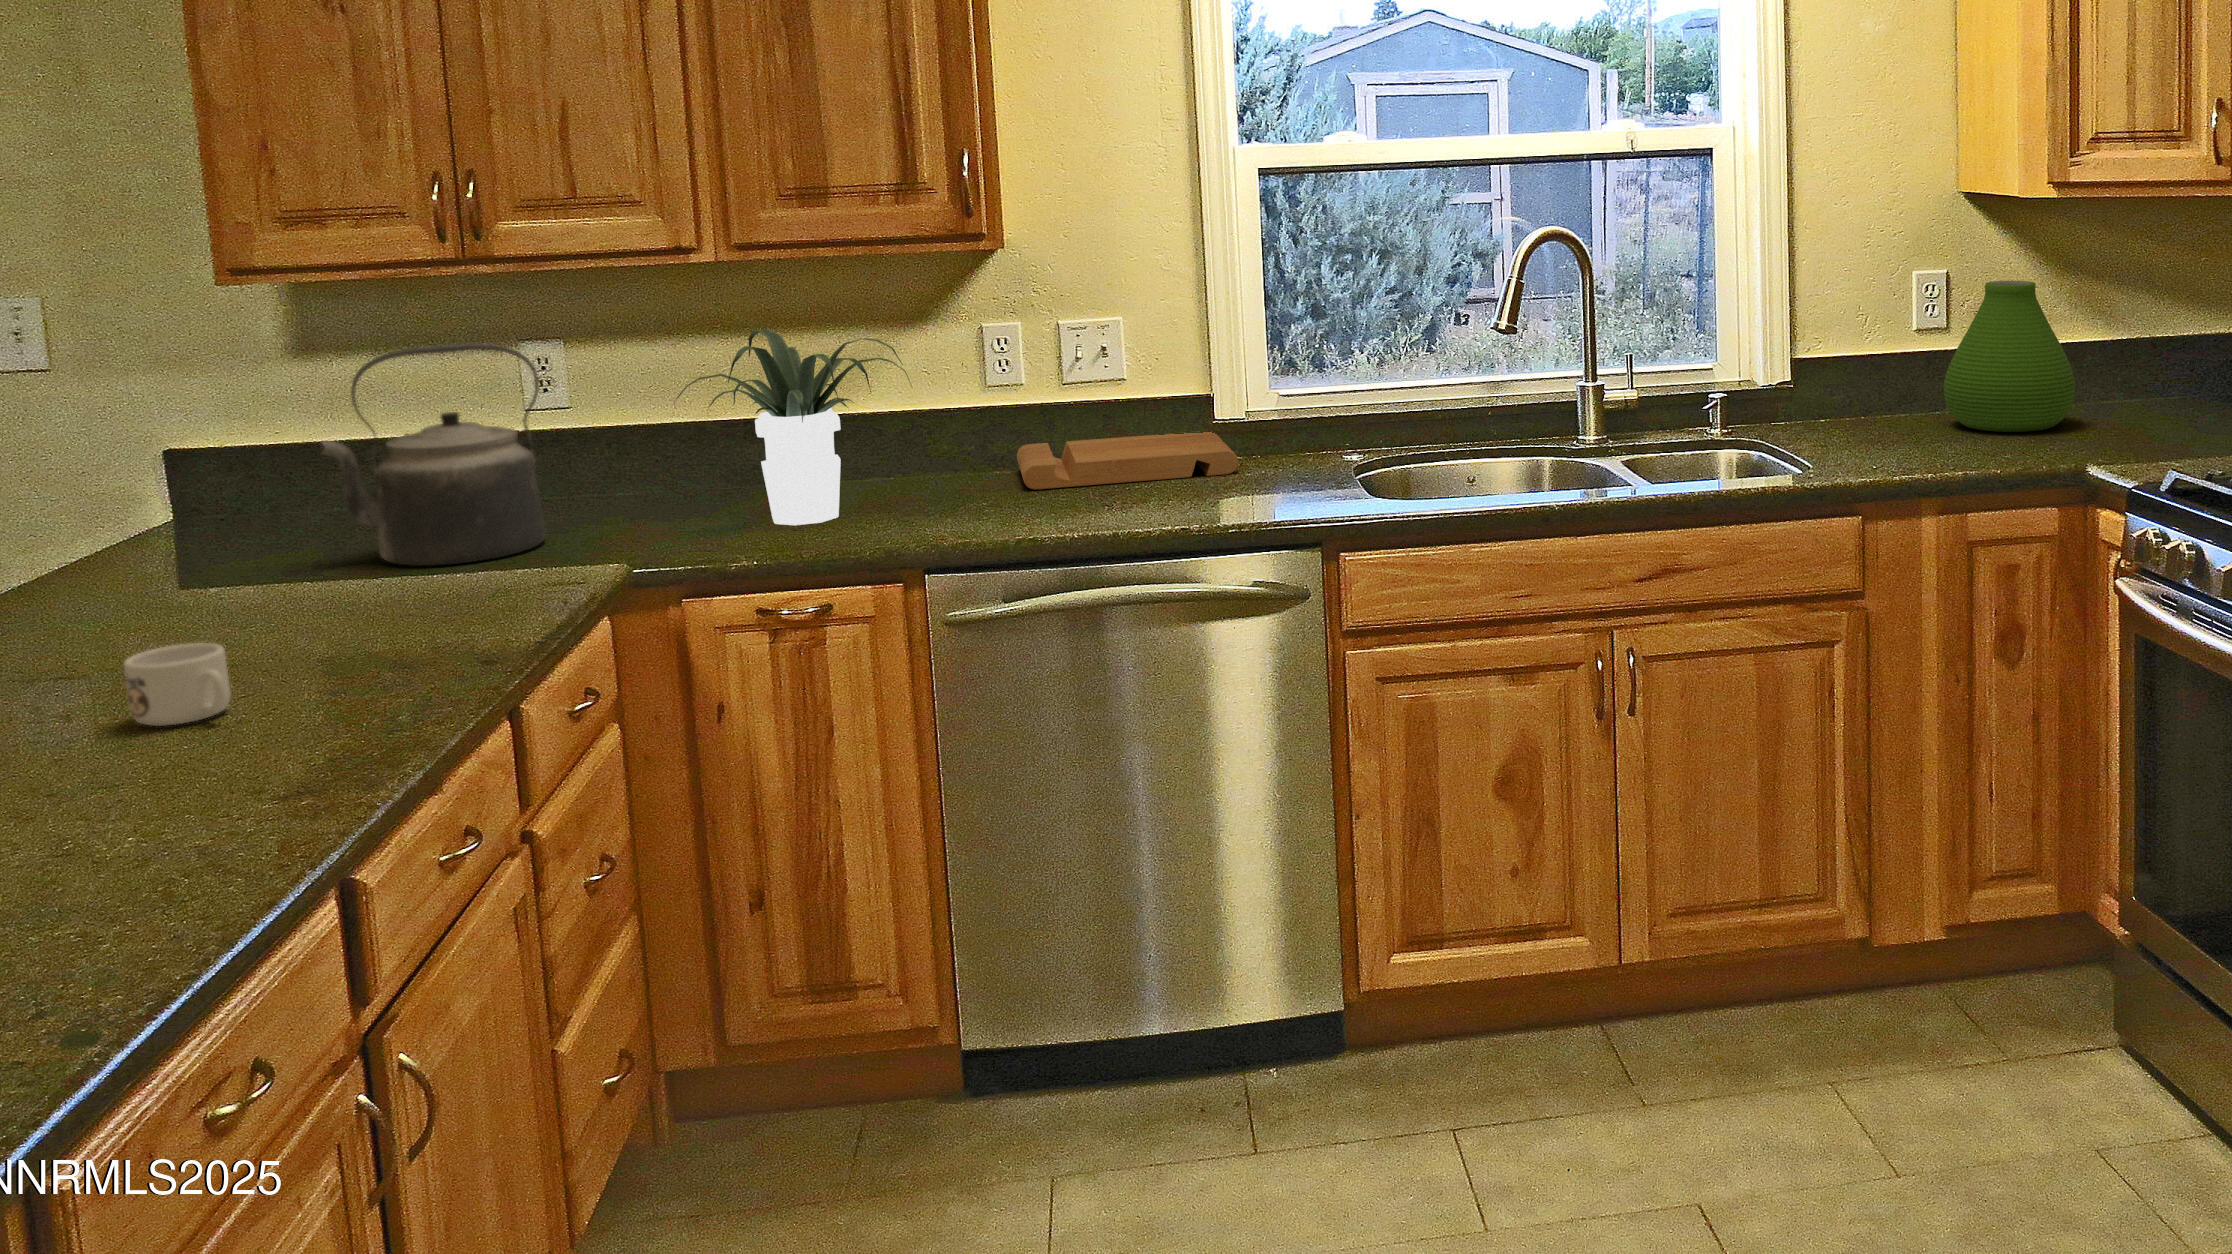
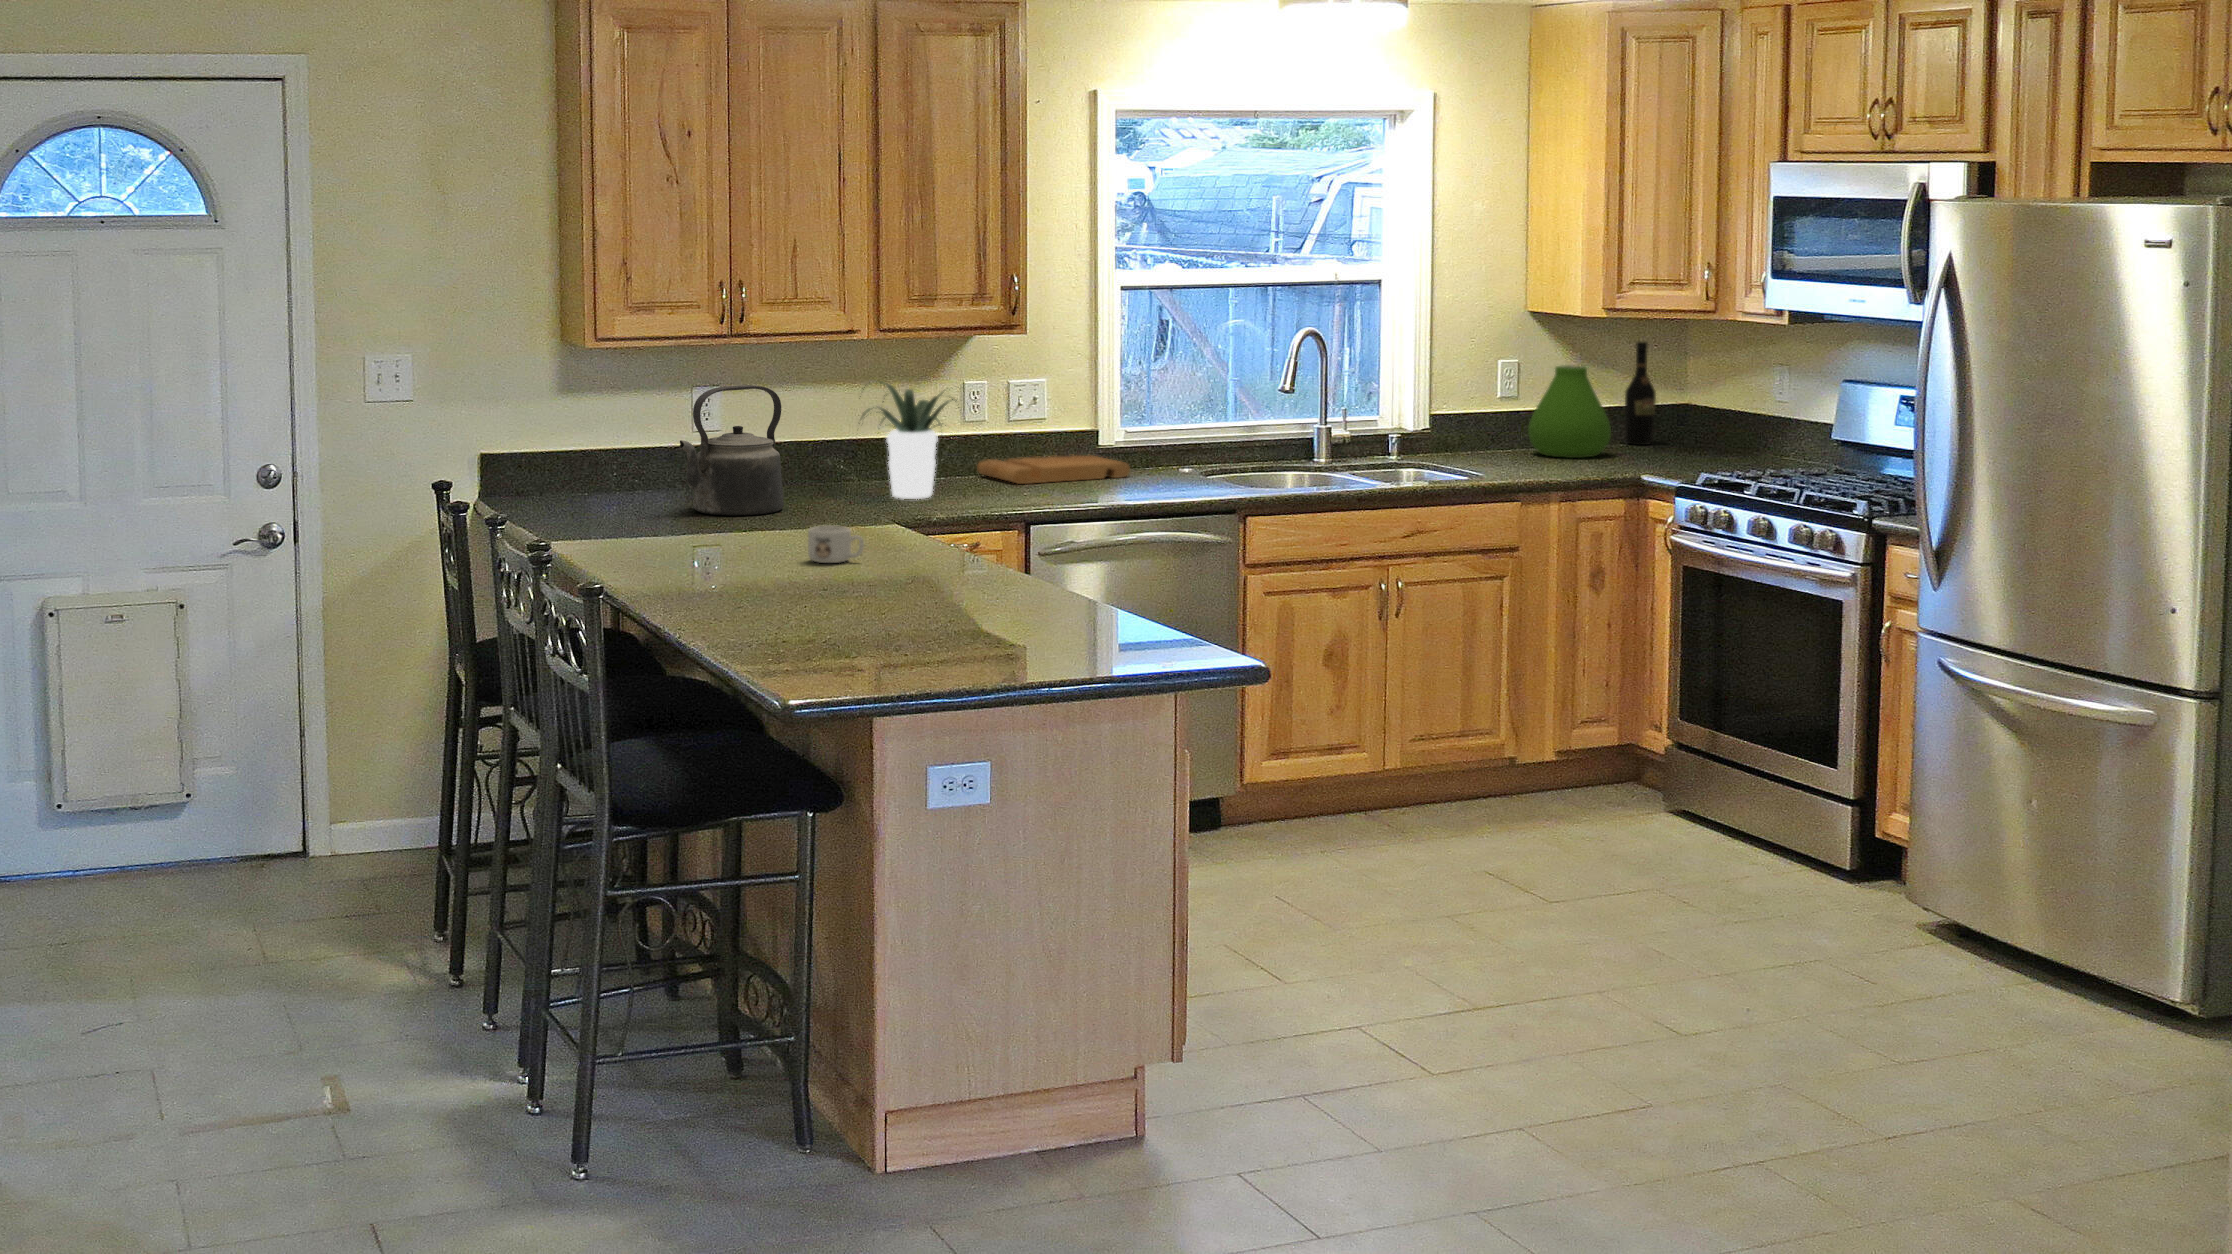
wine bottle: none [2128,238,2176,403] -> present [1625,342,1656,445]

